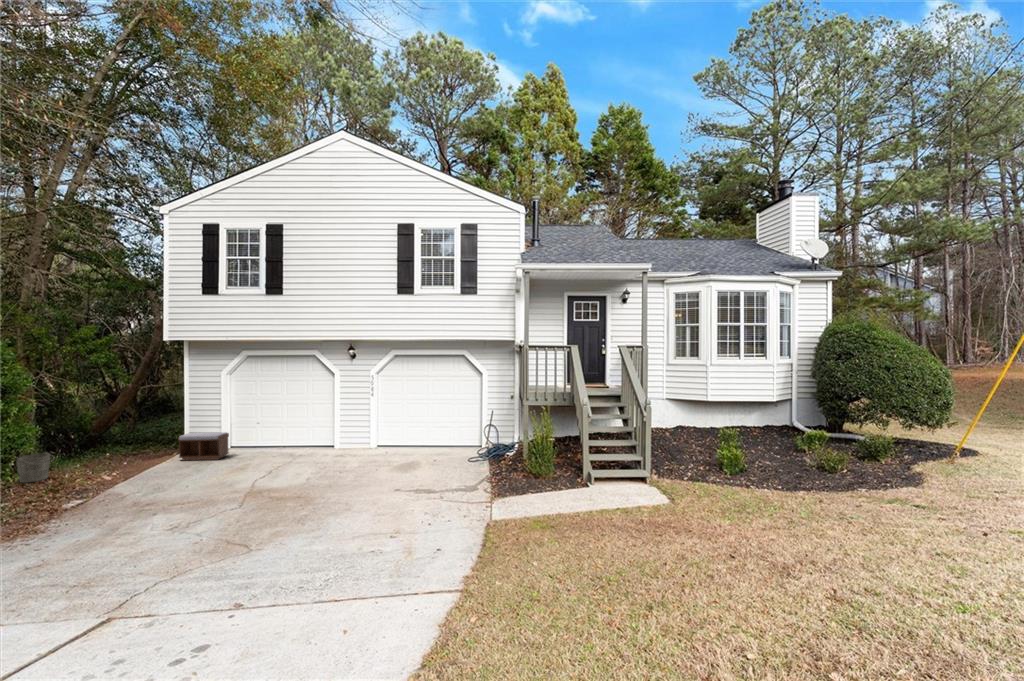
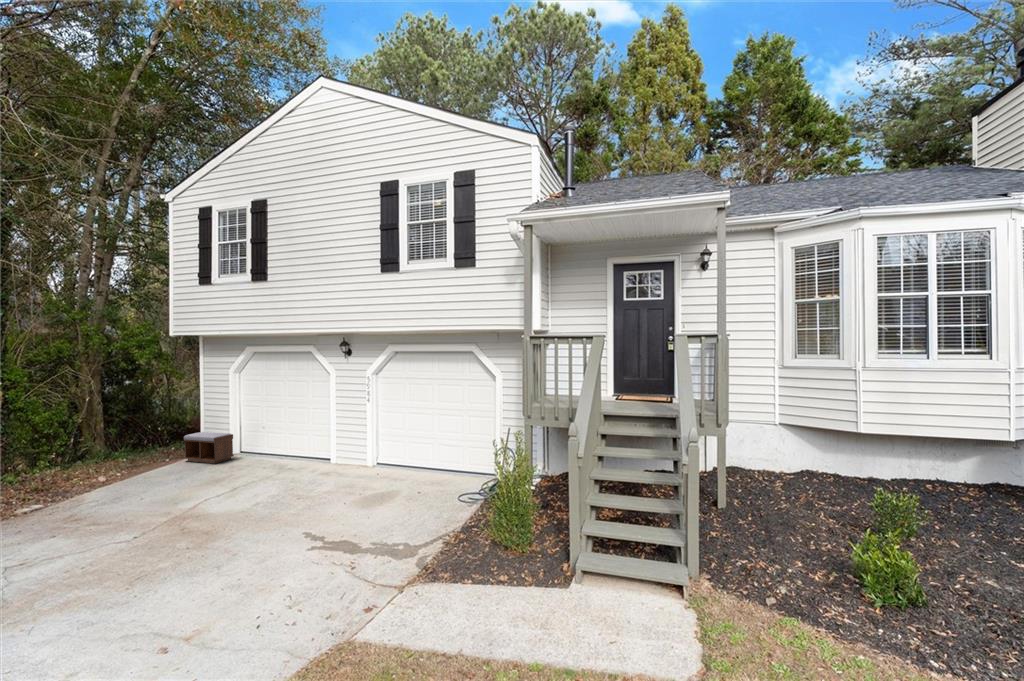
bucket: present [16,453,51,483] -> none [26,447,64,477]

